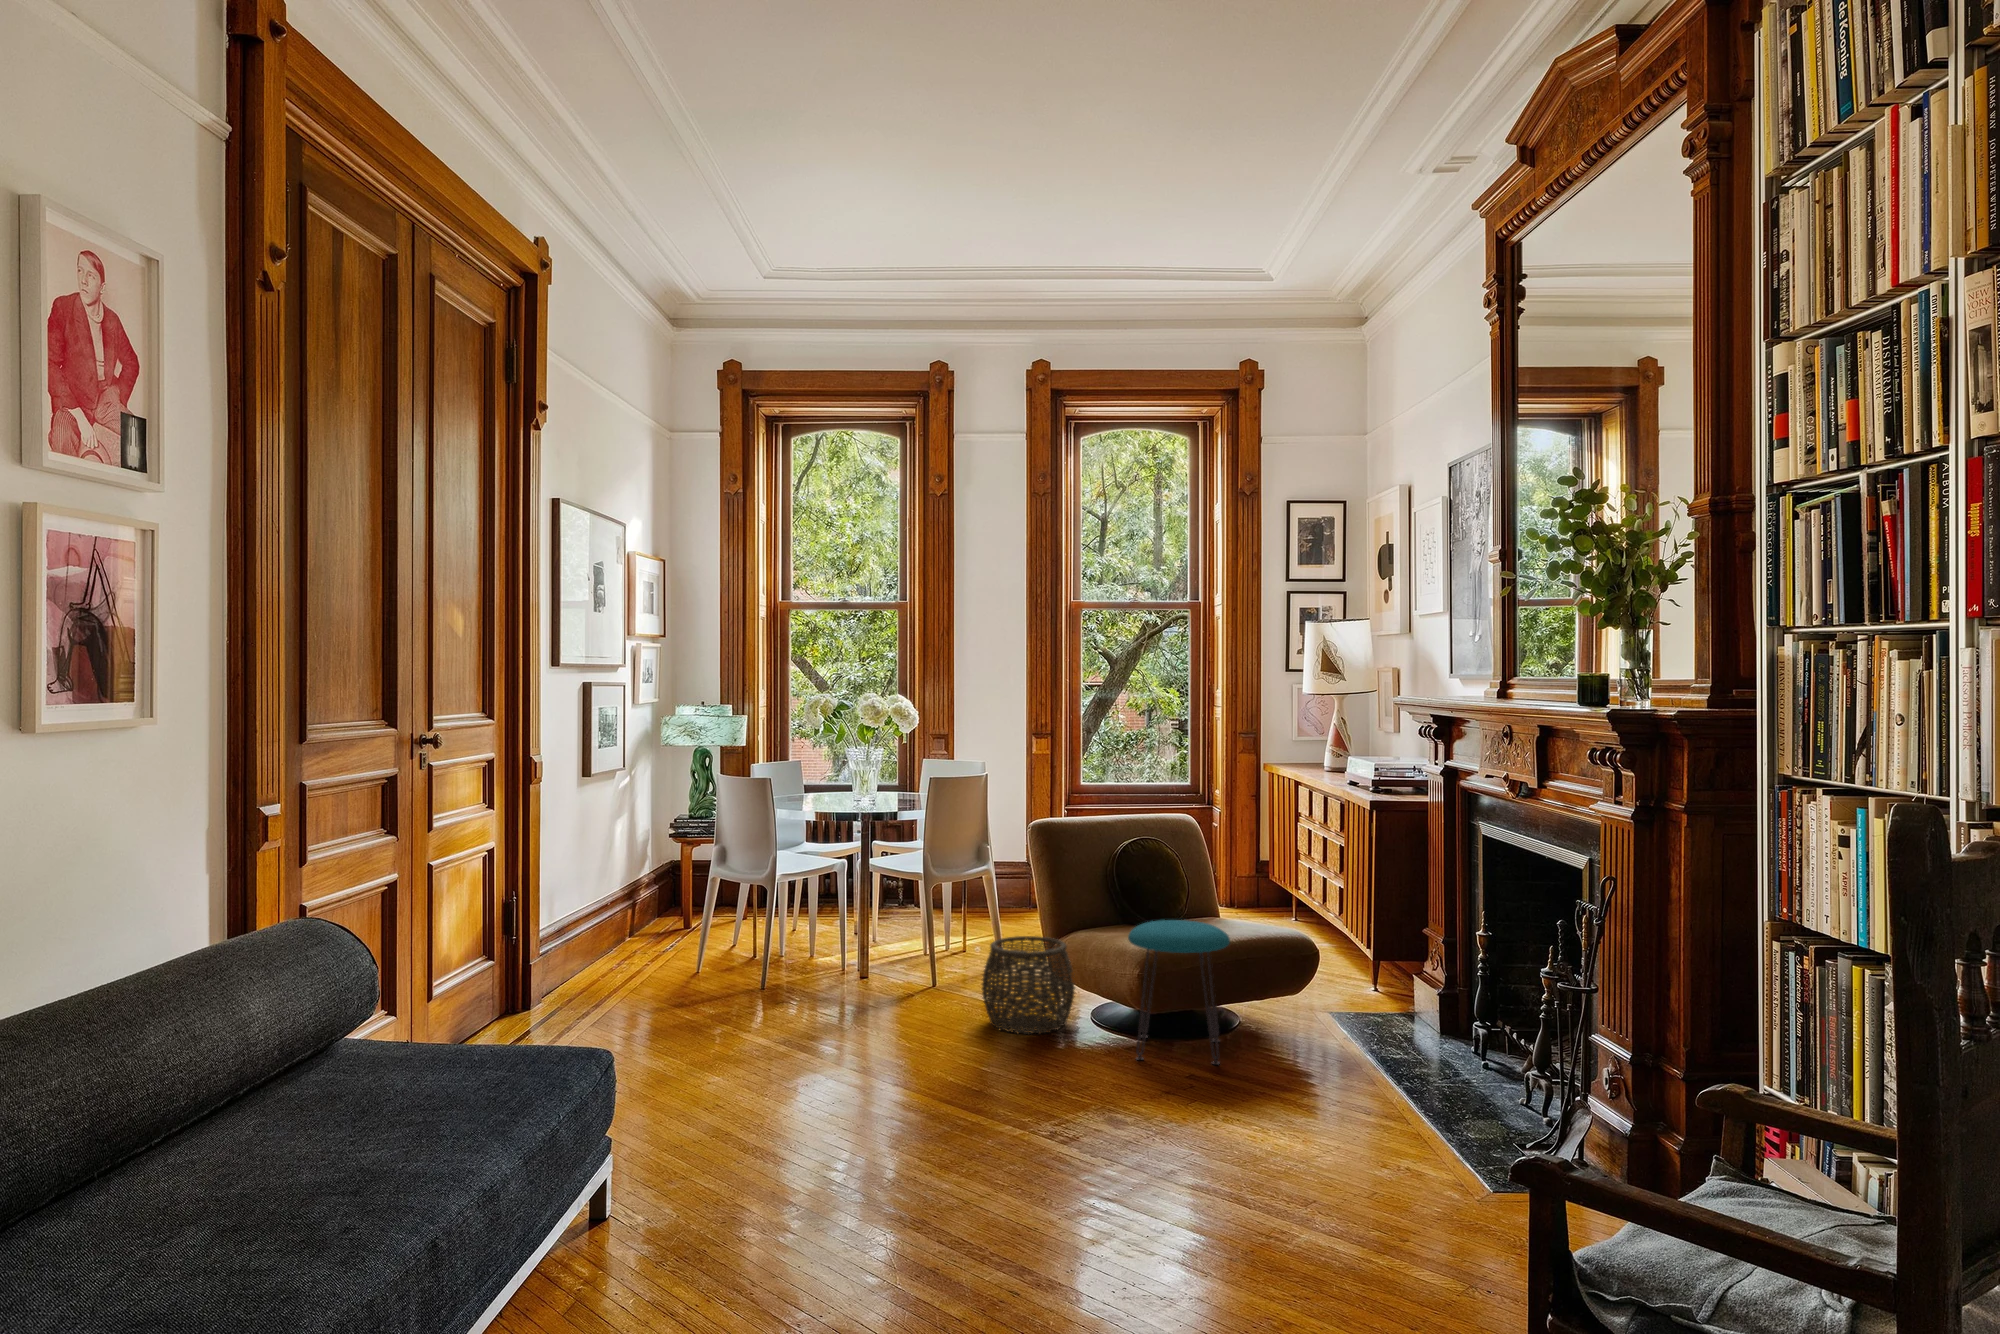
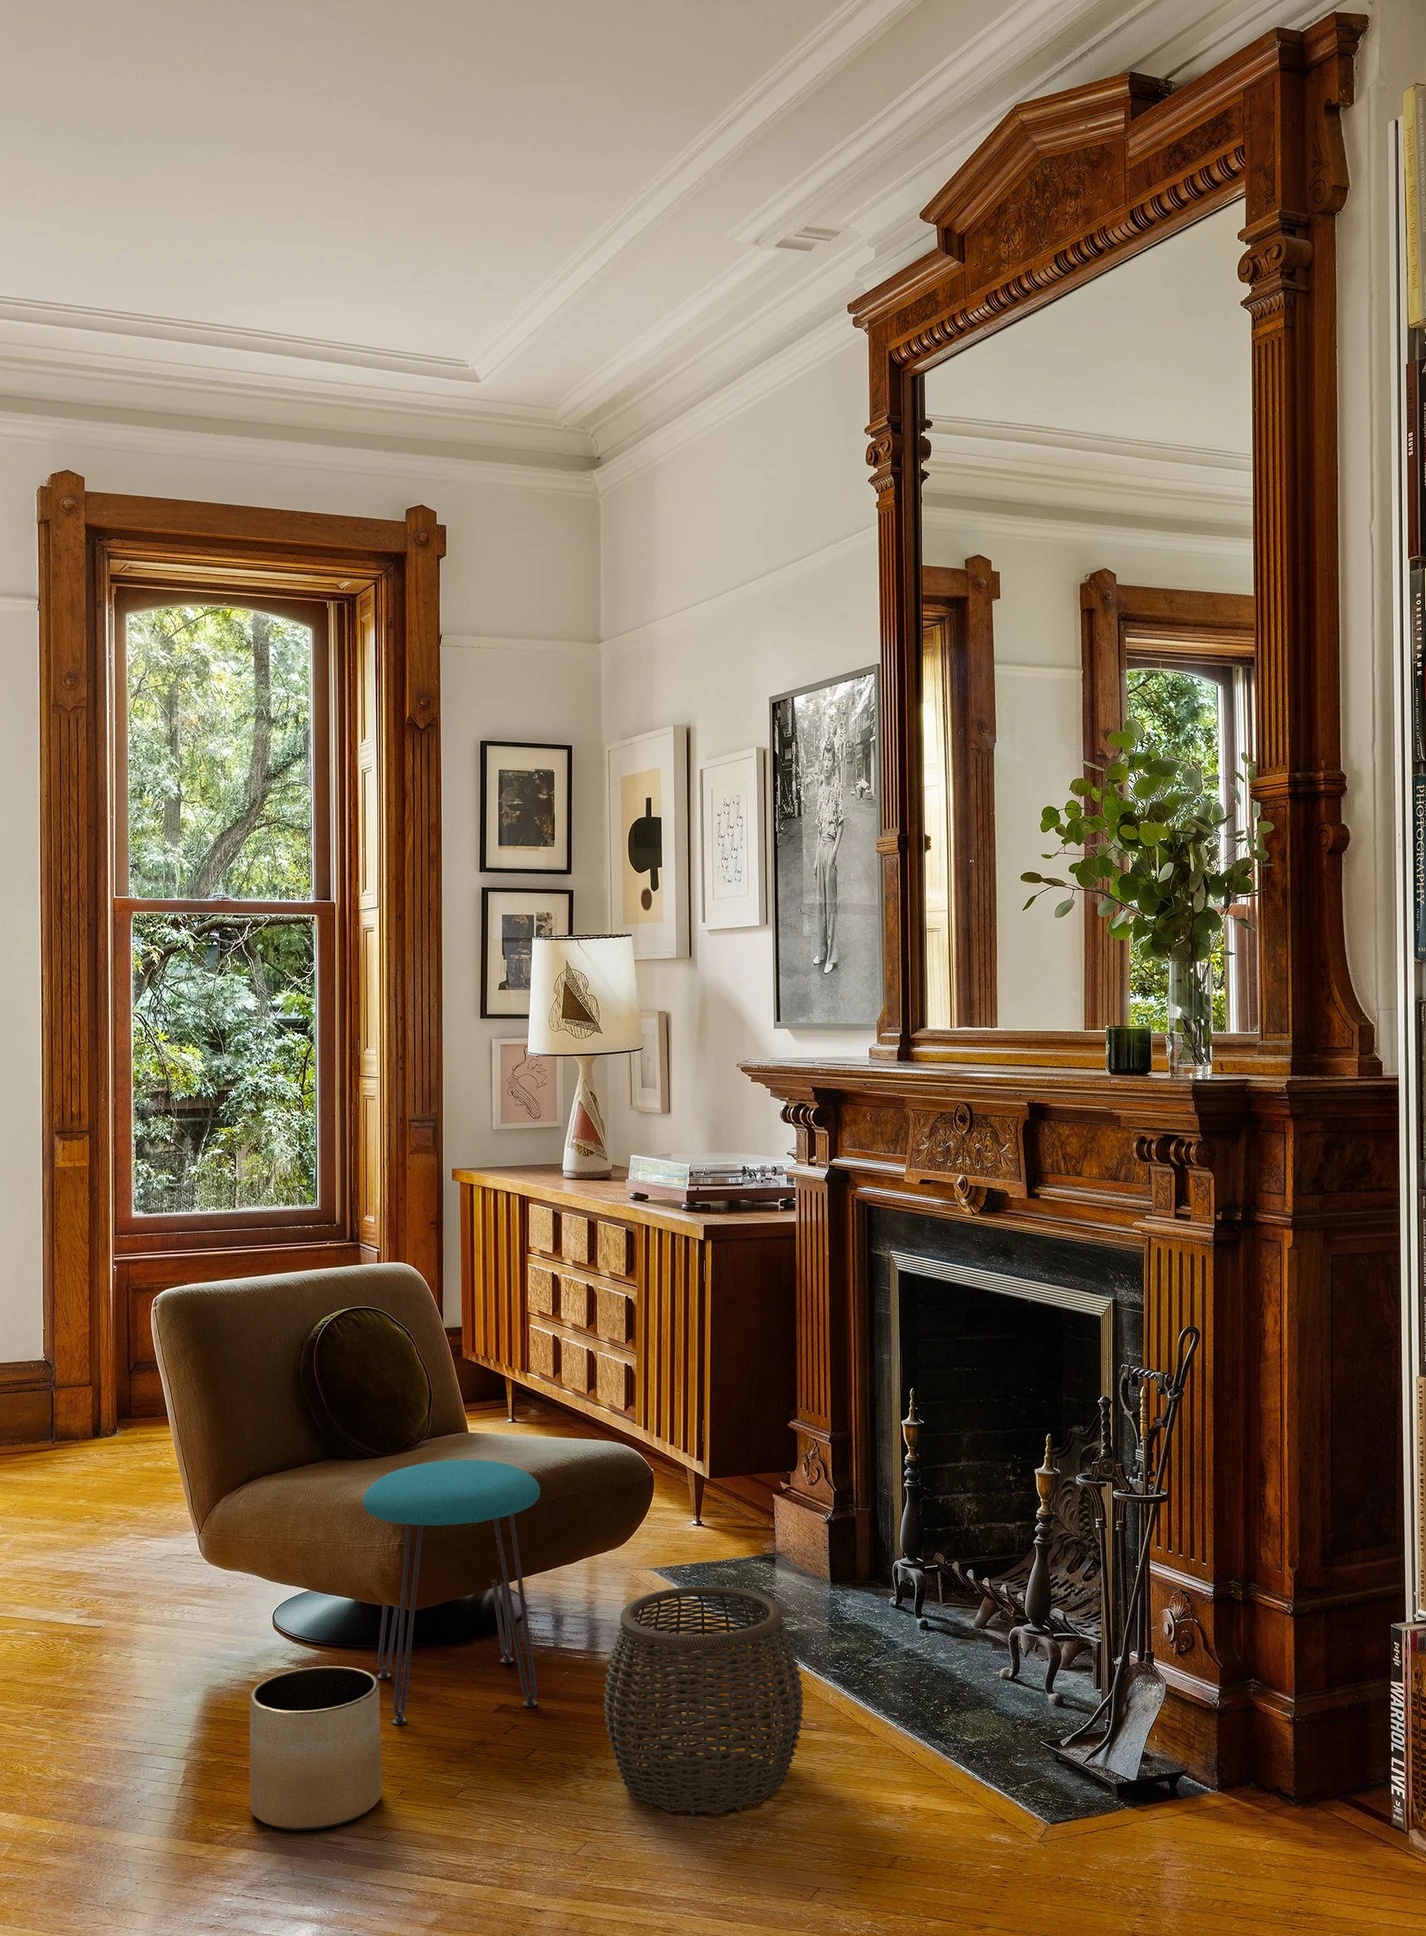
woven basket: present [982,936,1075,1034] -> present [603,1586,803,1815]
planter: none [1040,1015,1110,1099] -> present [250,1666,382,1831]

